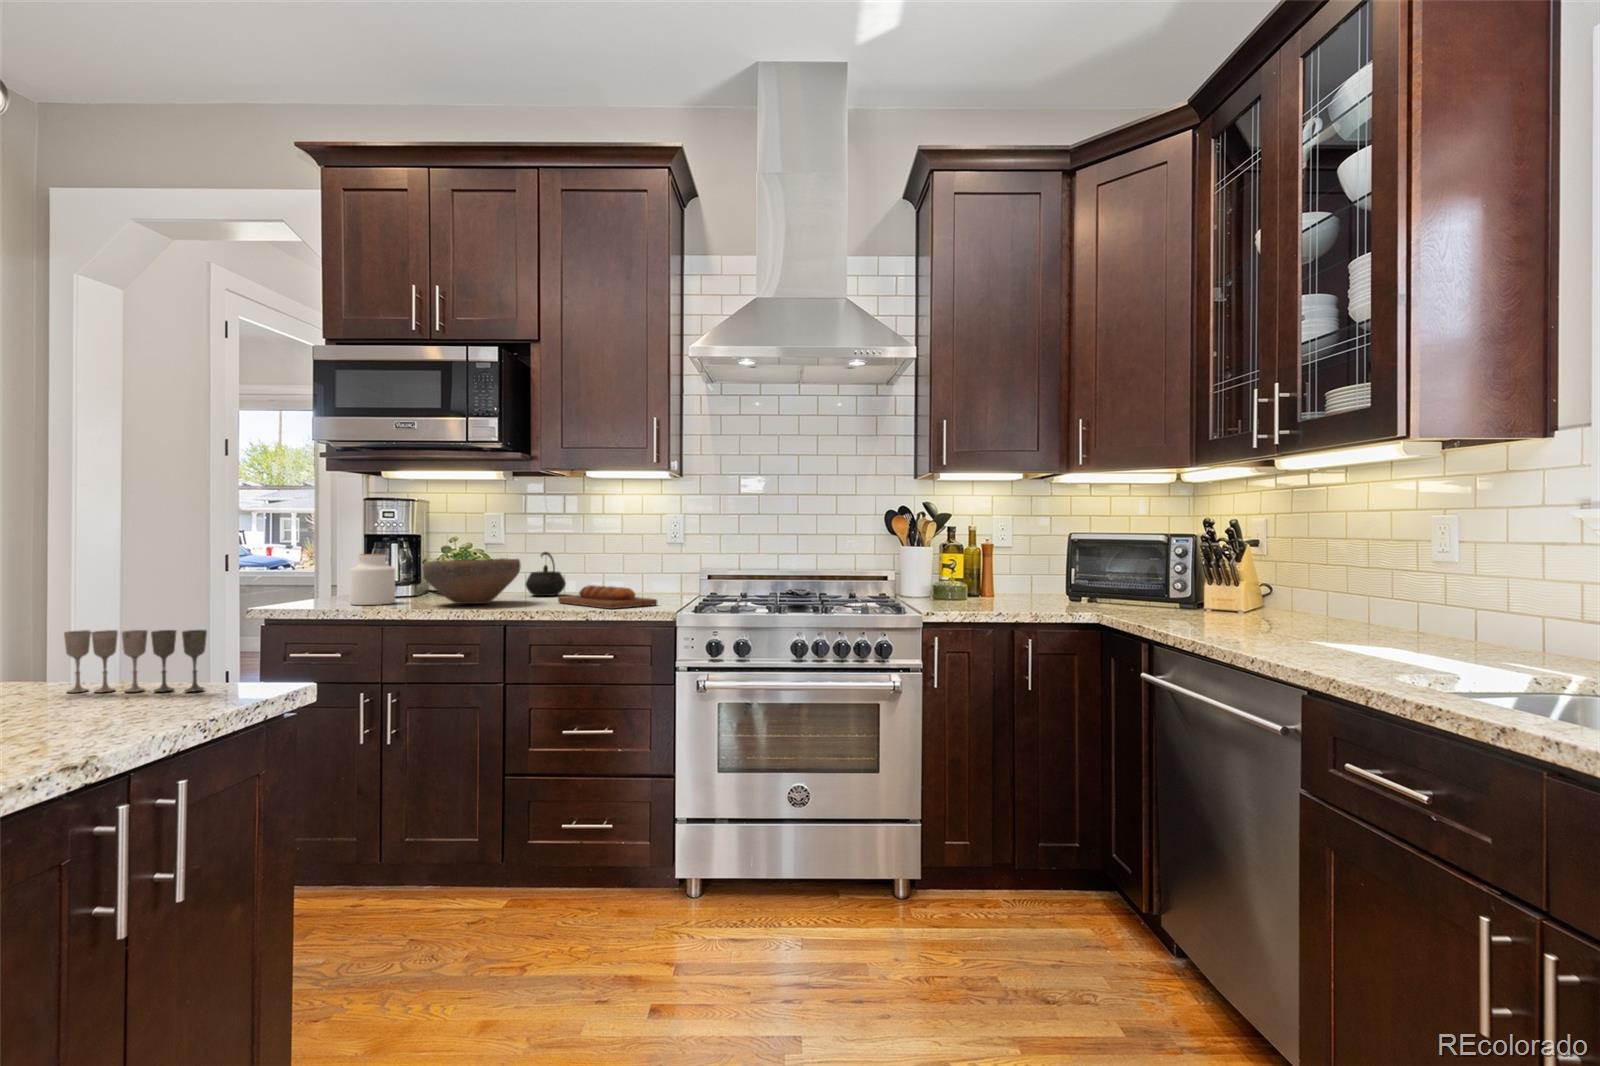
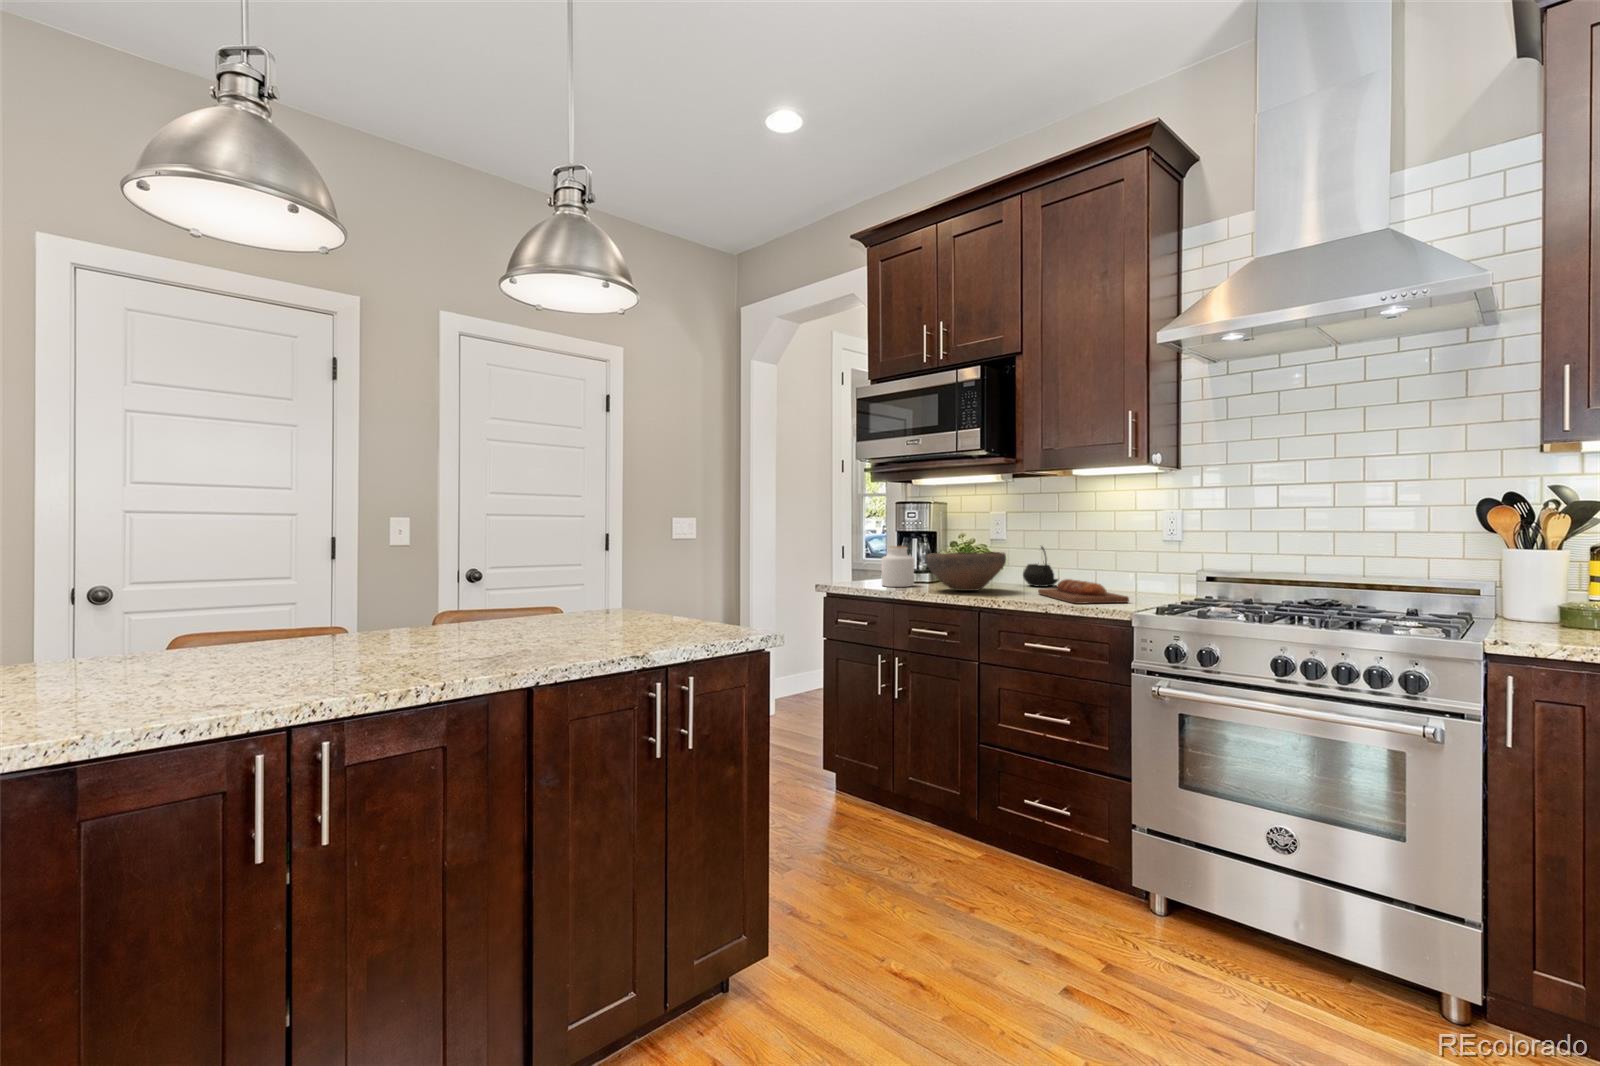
wine glass: present [64,630,207,693] -> none [616,599,676,647]

